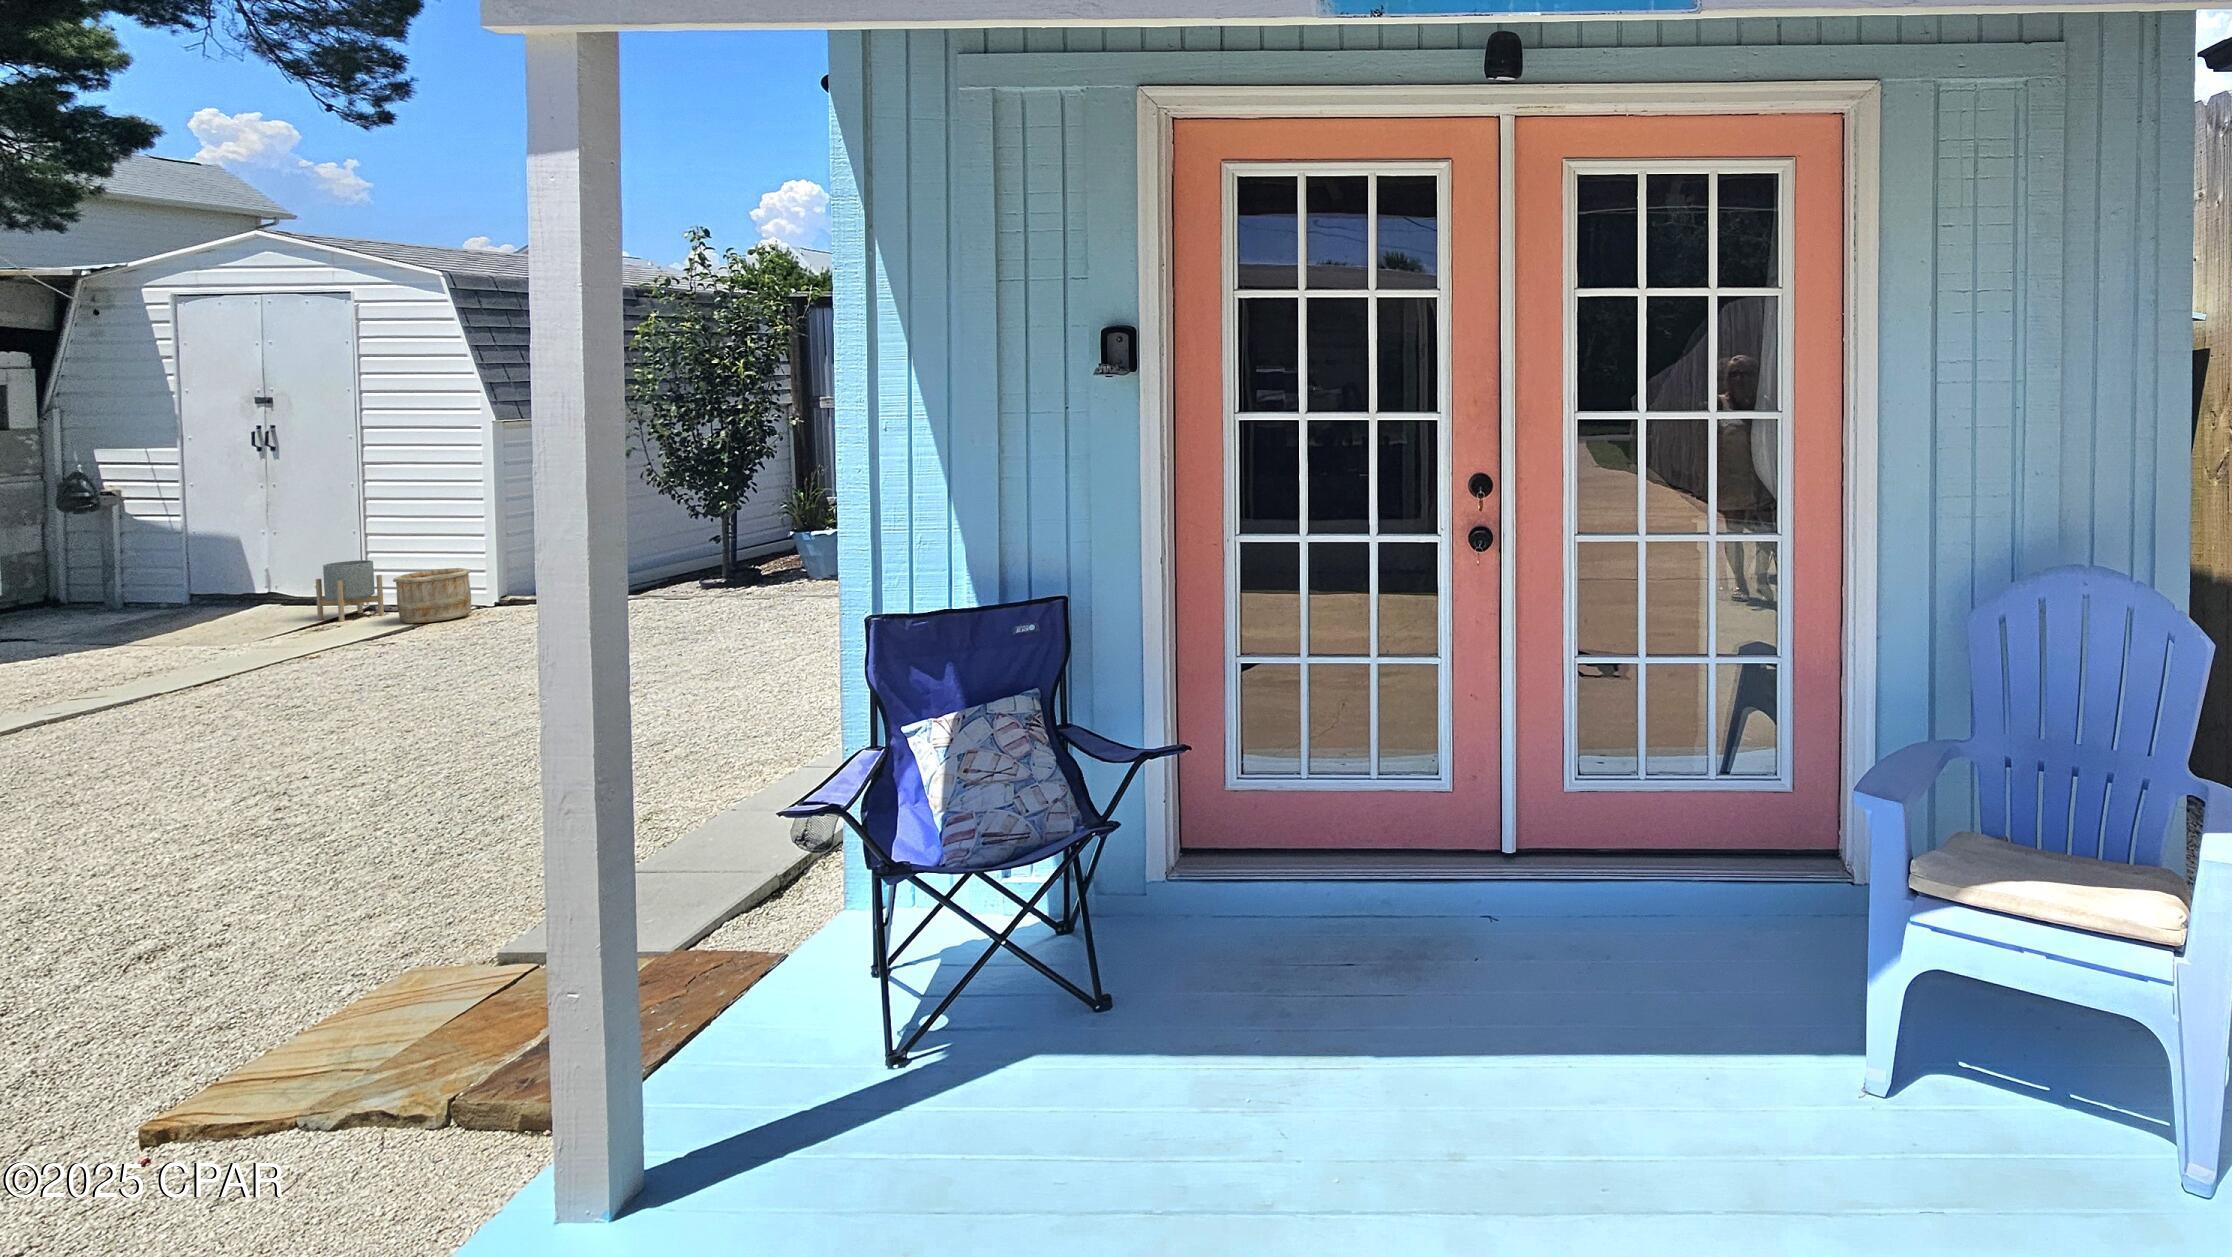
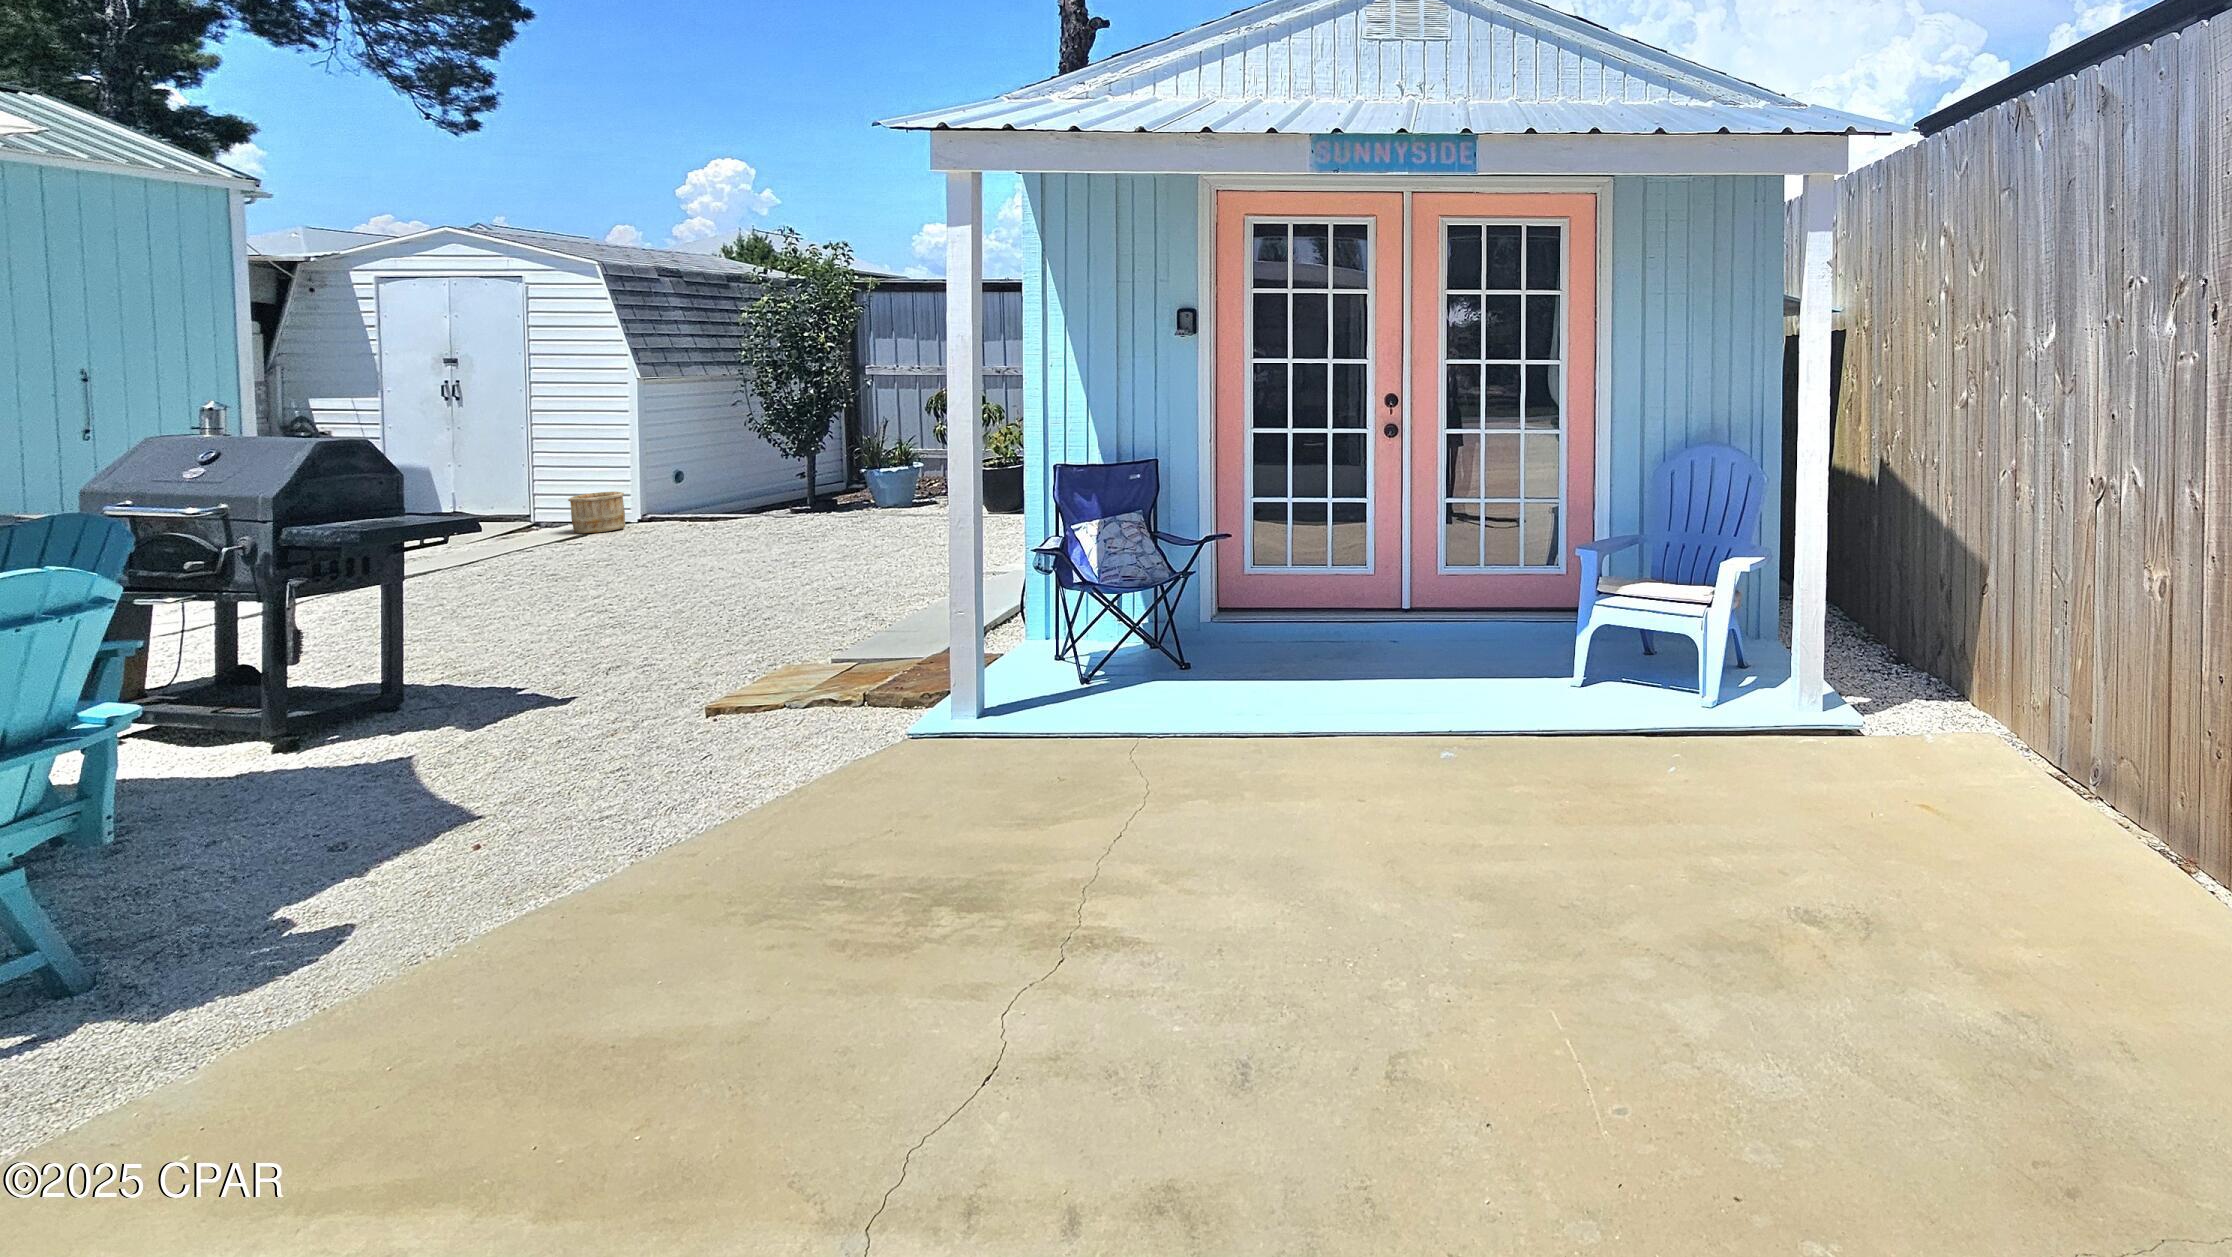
planter: present [316,560,384,622] -> none [503,486,555,533]

